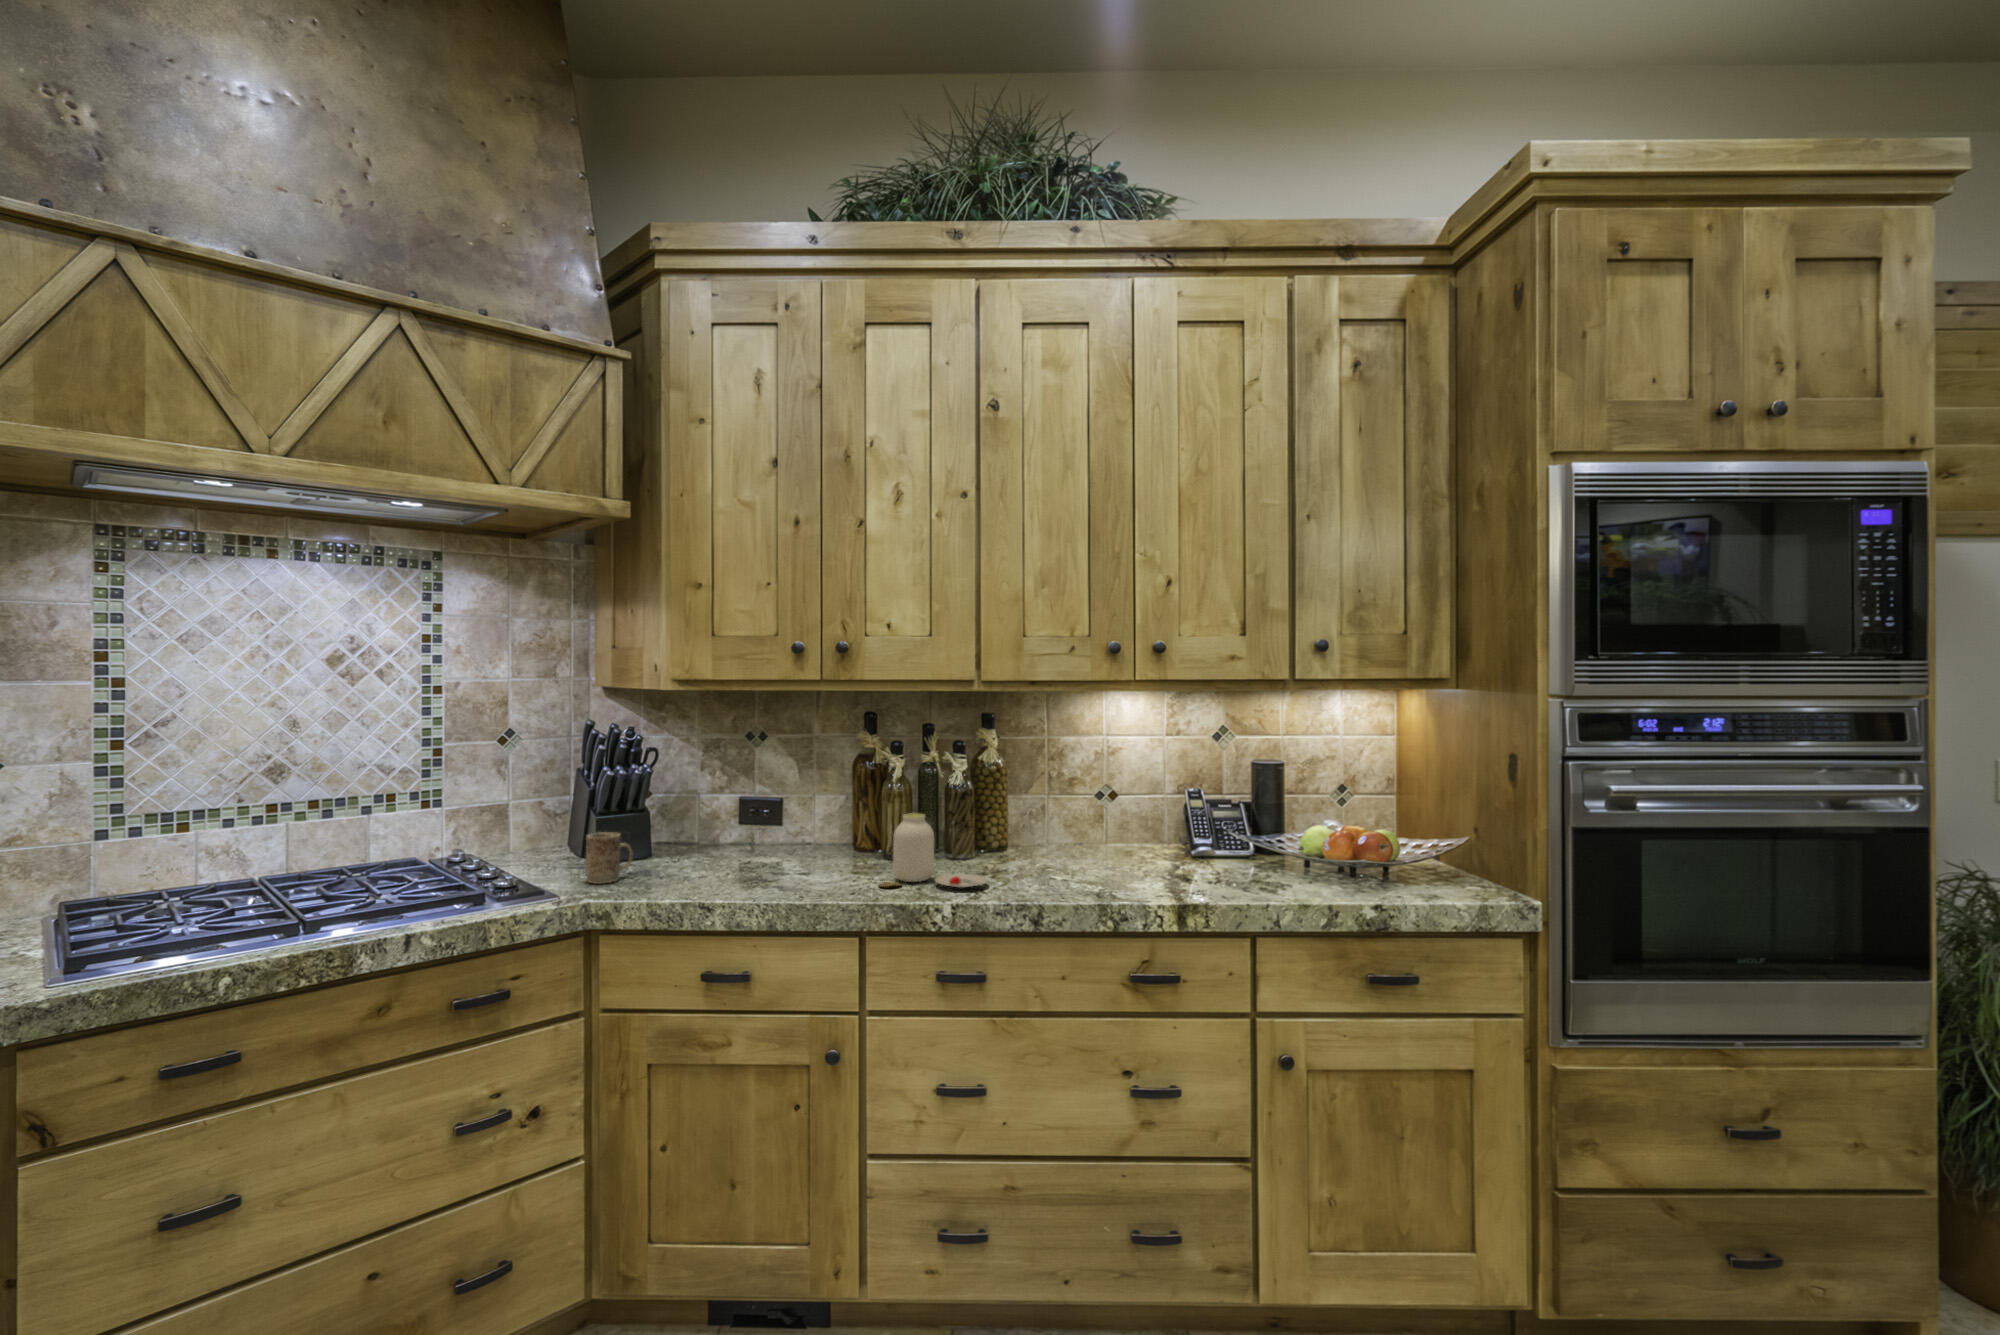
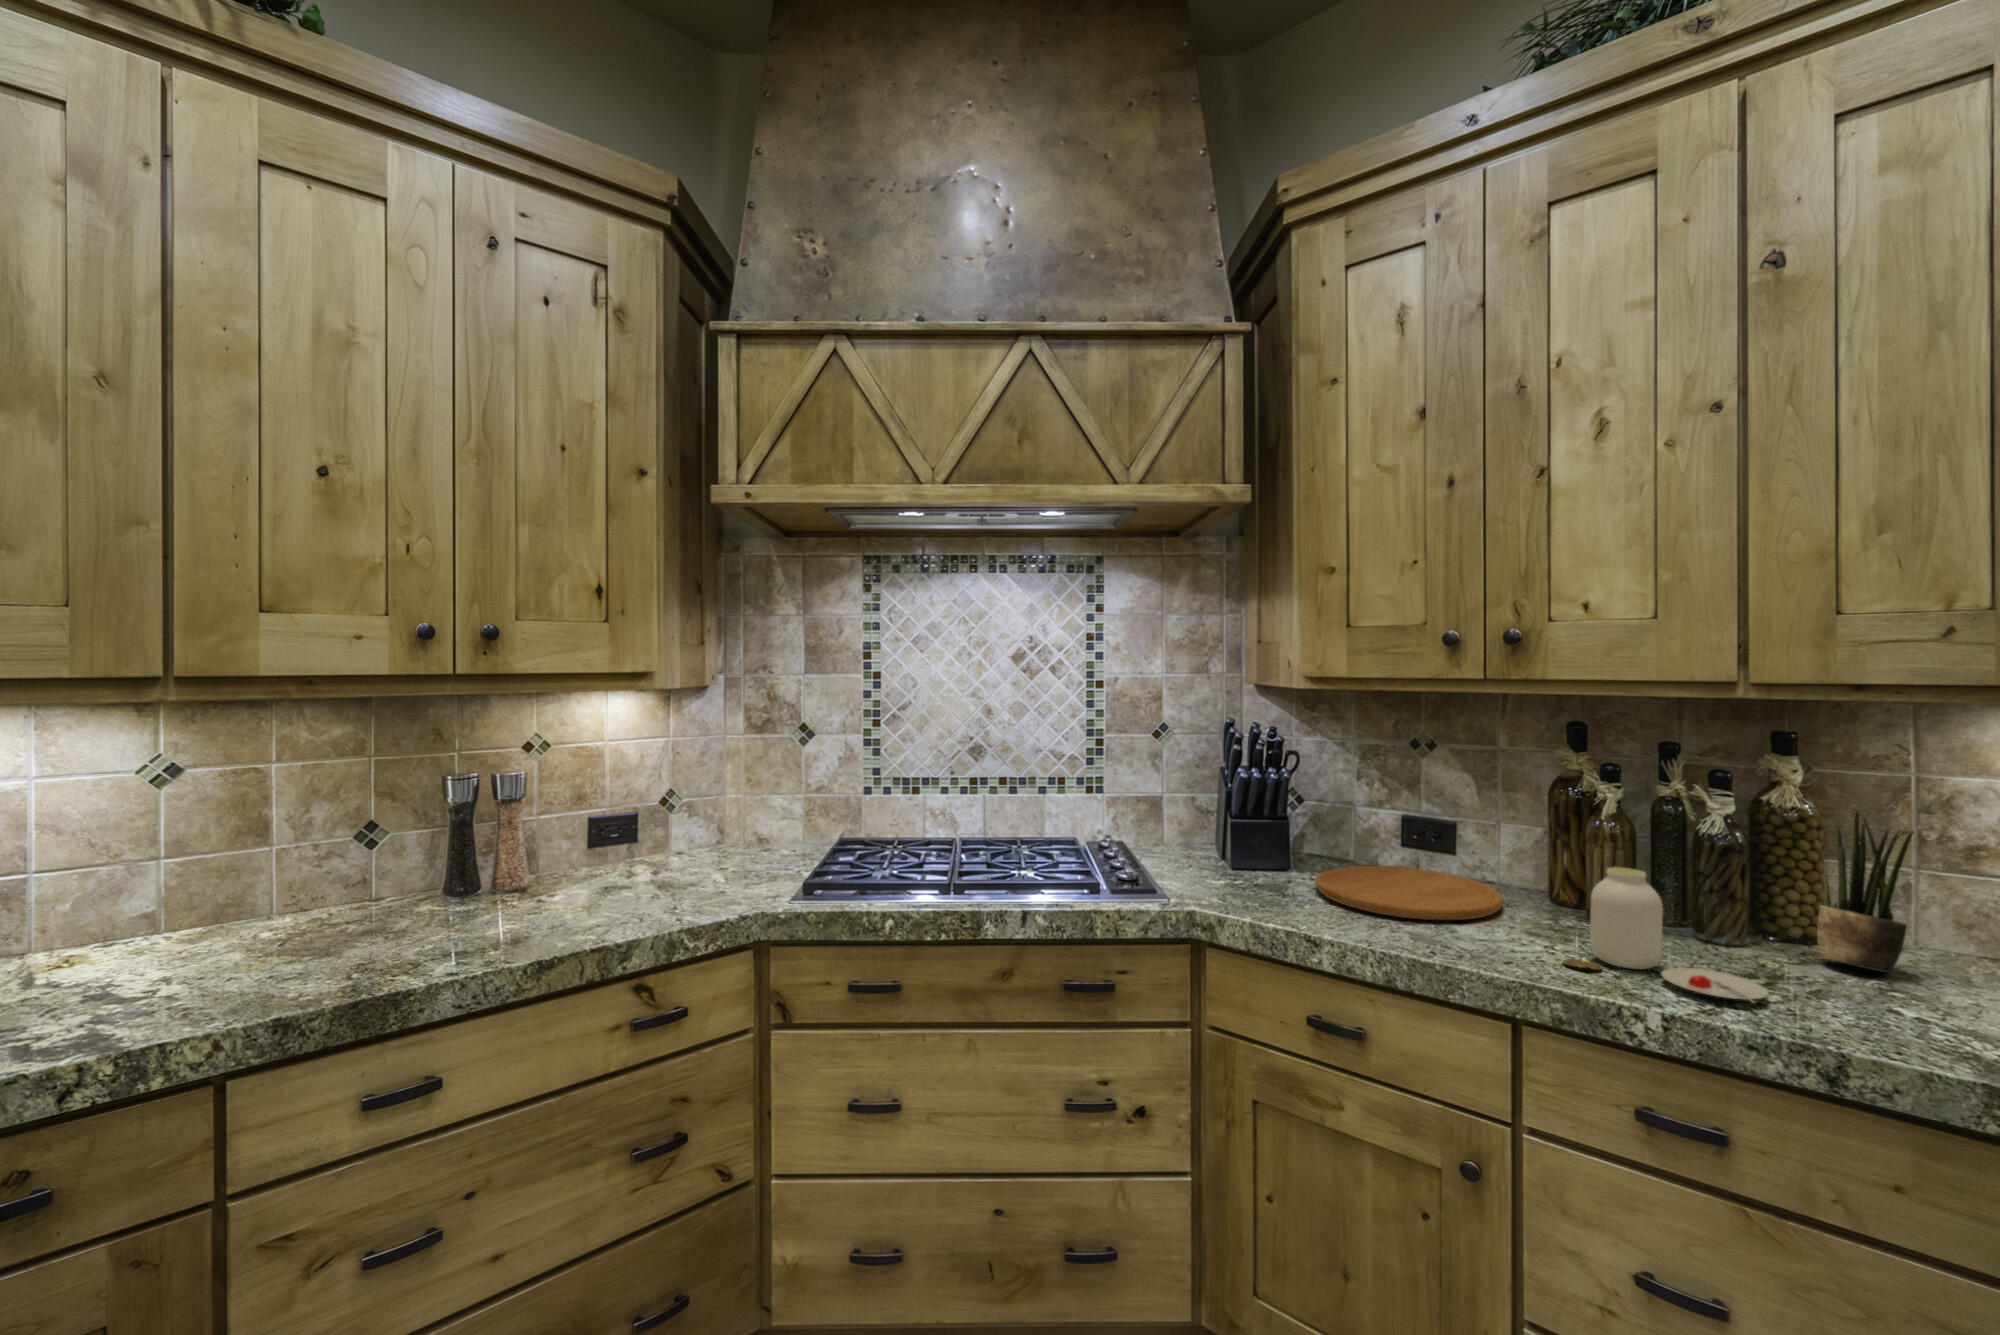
potted plant: none [1009,761,1052,859] -> present [1817,812,1913,973]
mug: present [586,832,633,884] -> none [1205,836,1254,892]
cutting board: none [686,841,831,877] -> present [1315,866,1503,920]

